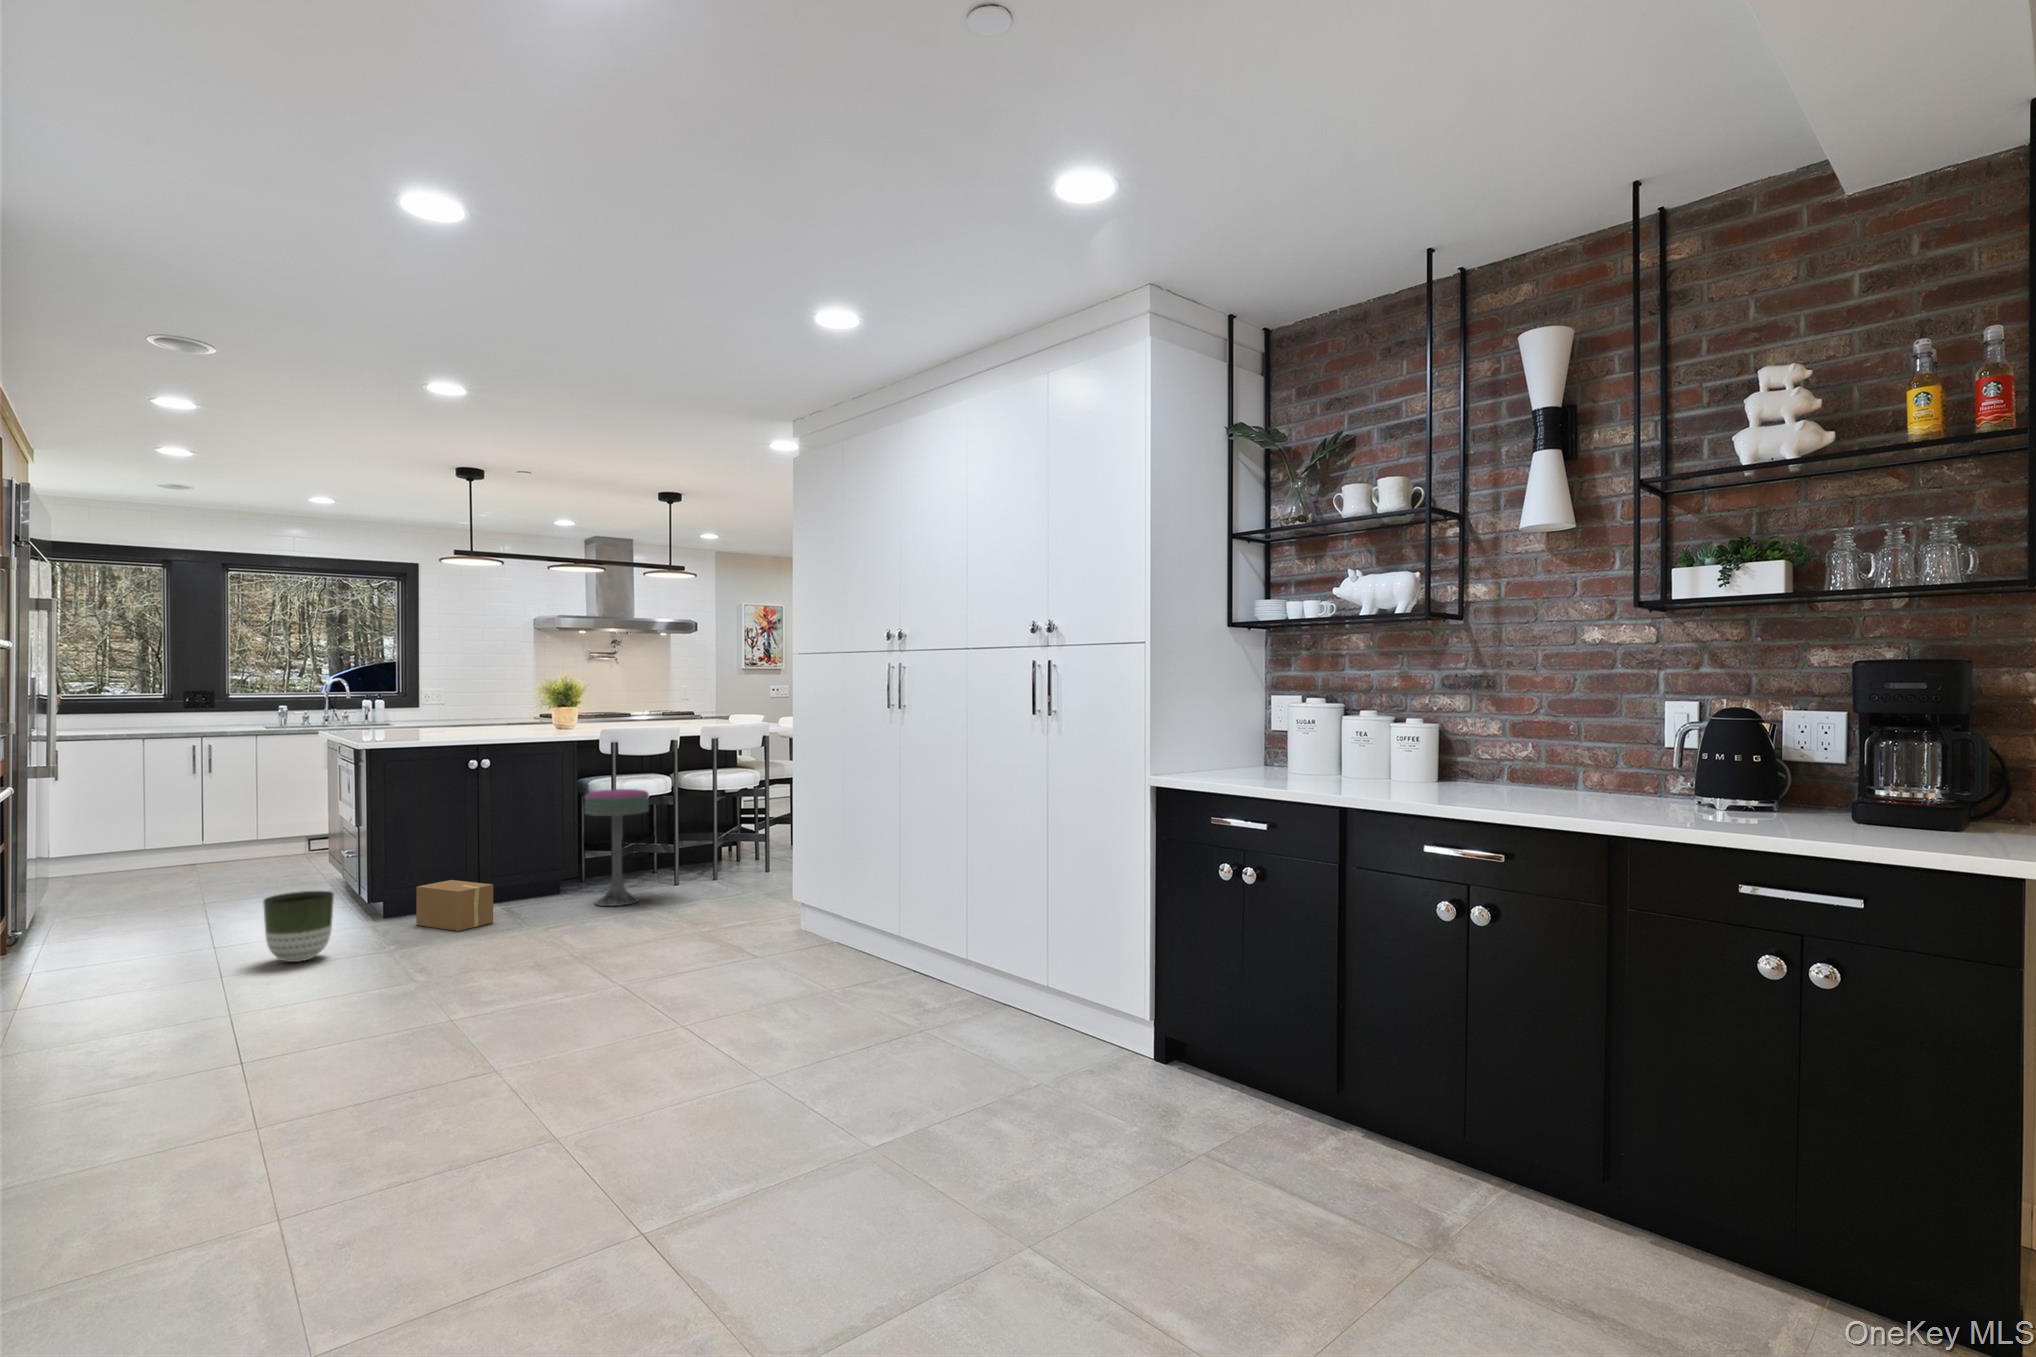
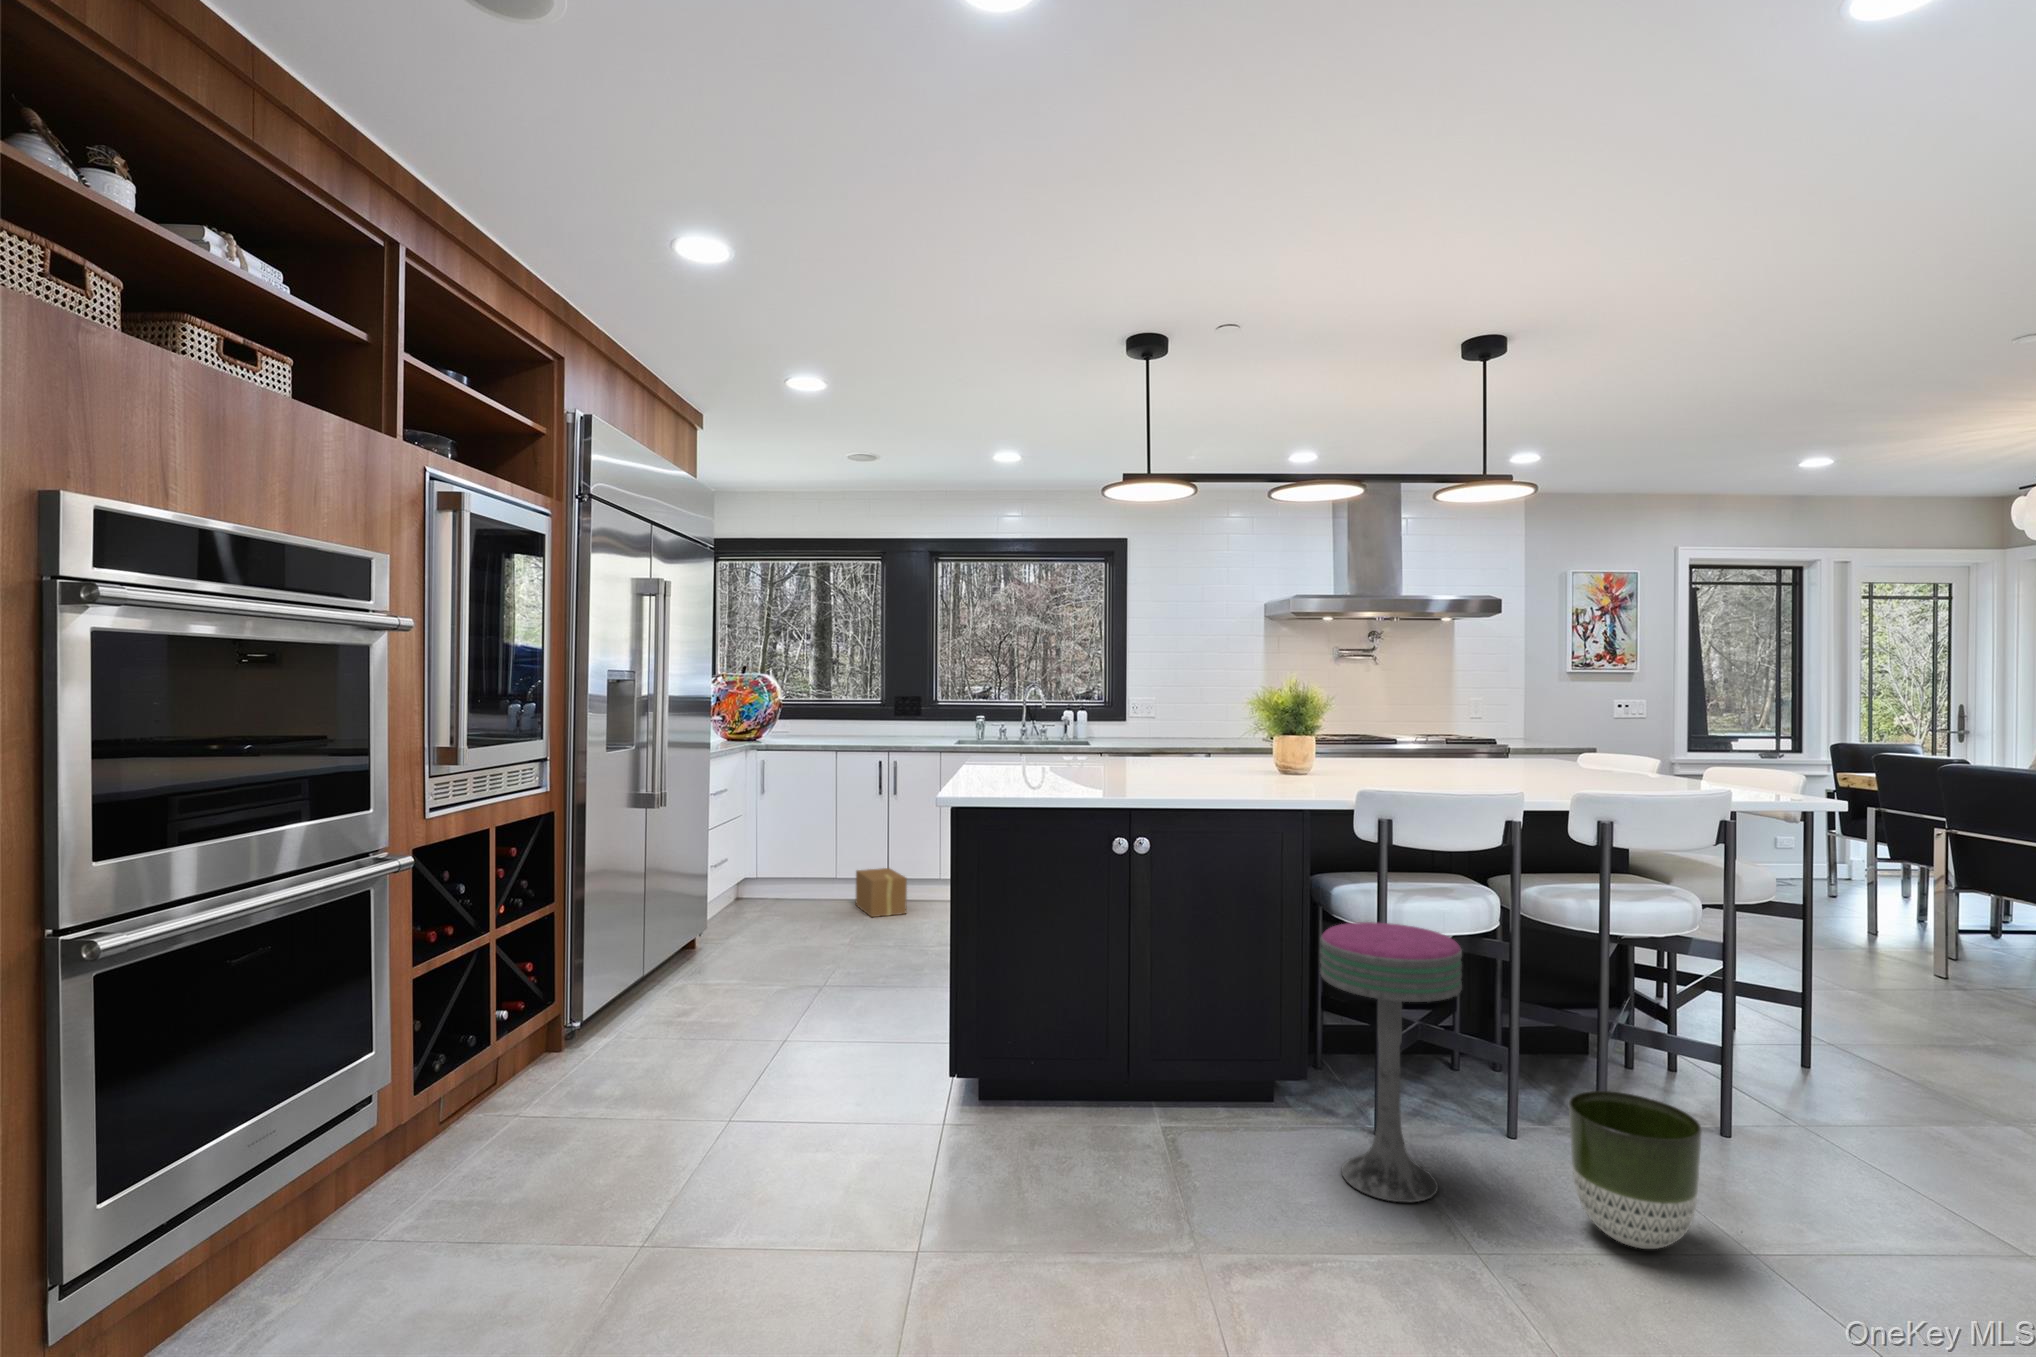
cardboard box: present [416,880,493,931] -> present [856,868,907,917]
planter: present [263,891,334,962] -> present [1569,1091,1702,1249]

